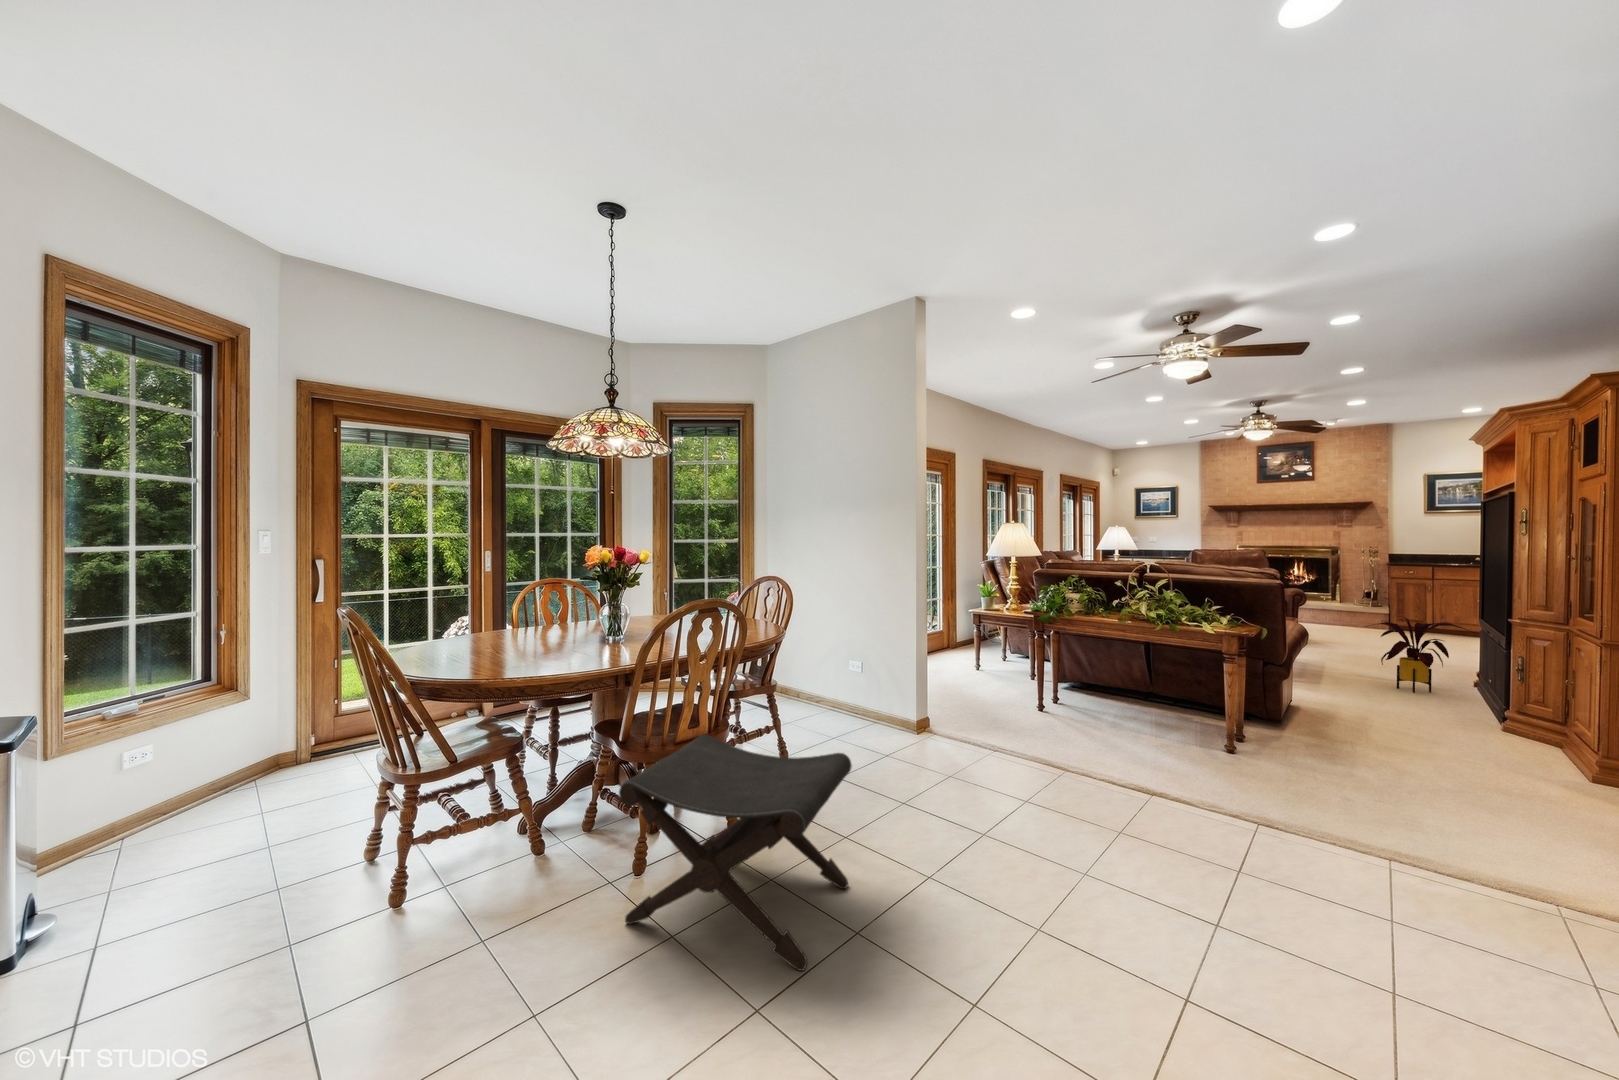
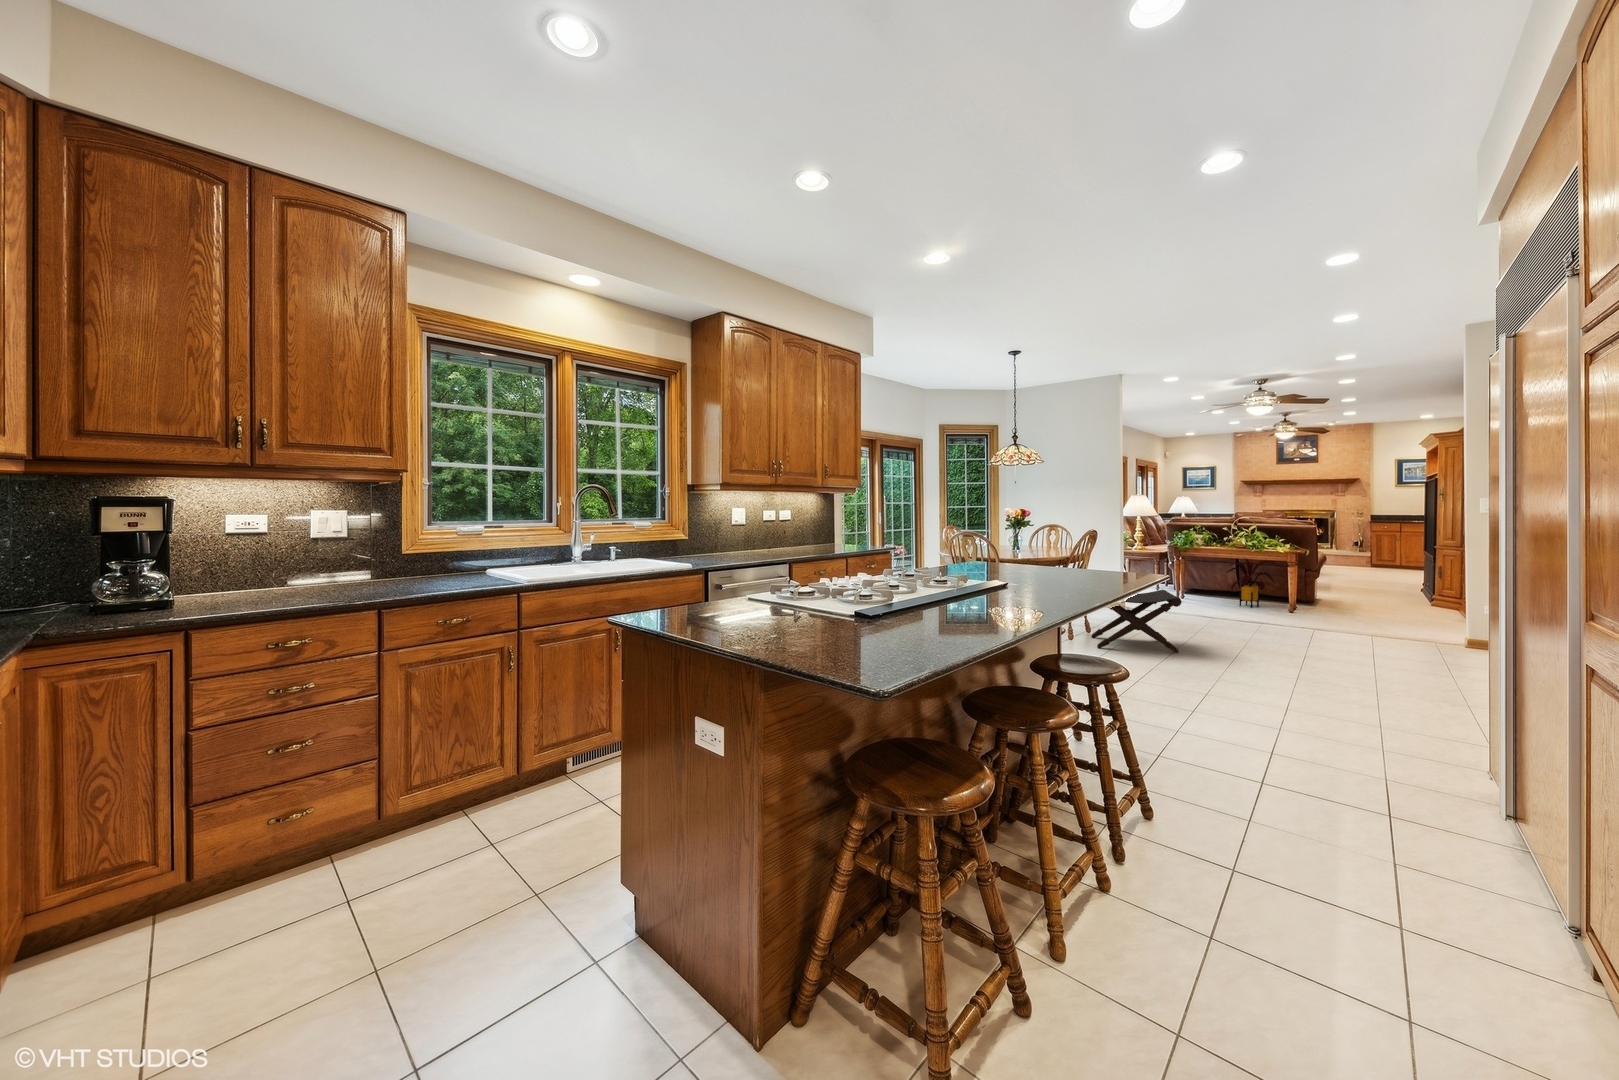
house plant: present [1365,617,1476,693] -> present [1227,559,1278,608]

